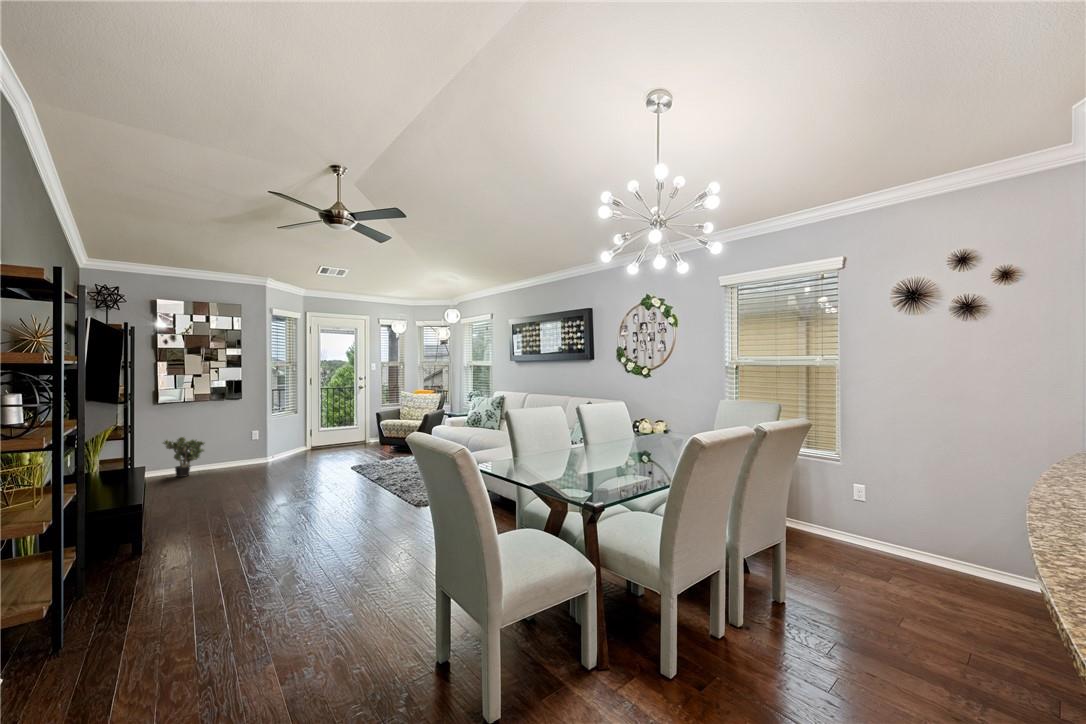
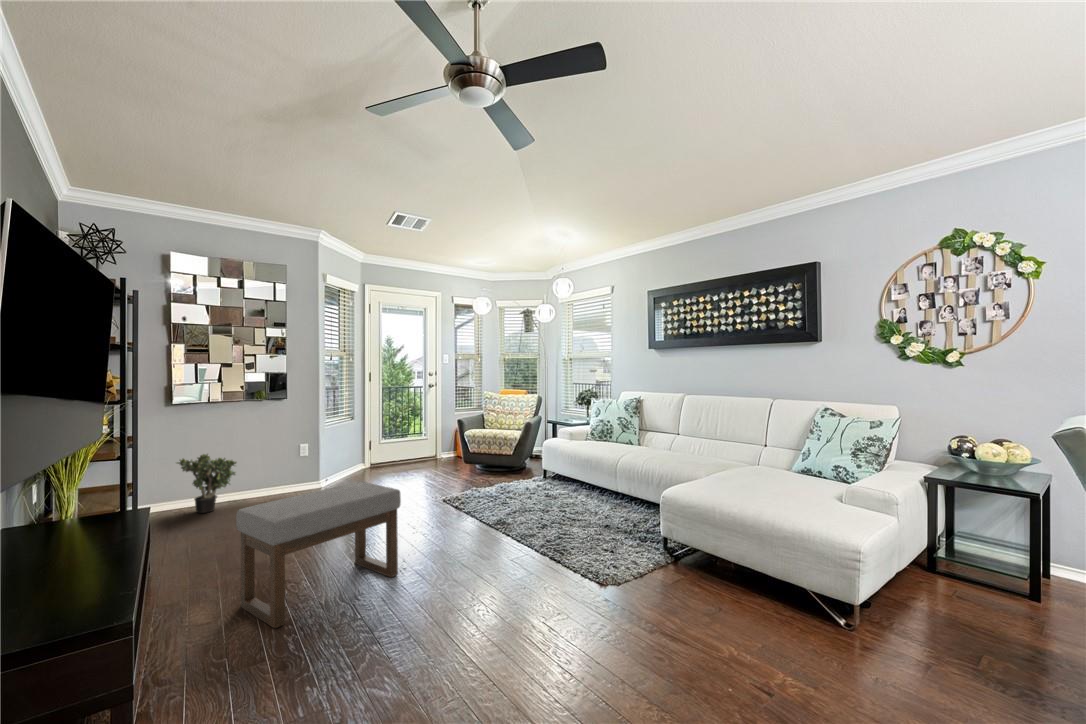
ottoman: none [195,450,299,525] -> present [236,482,401,628]

